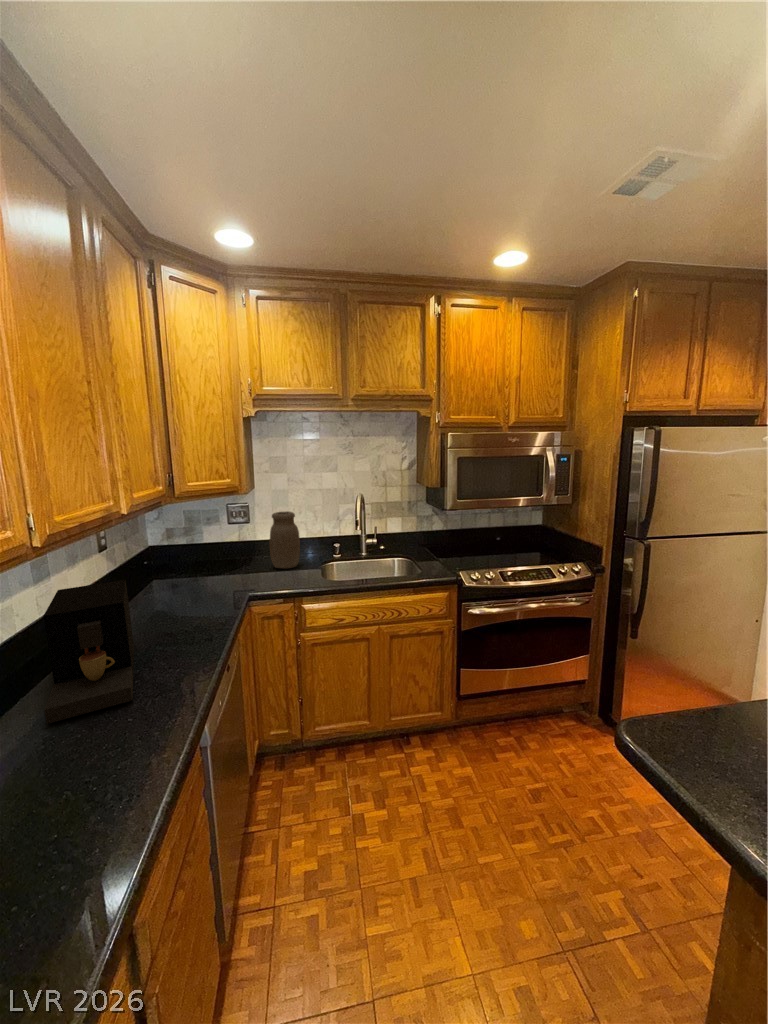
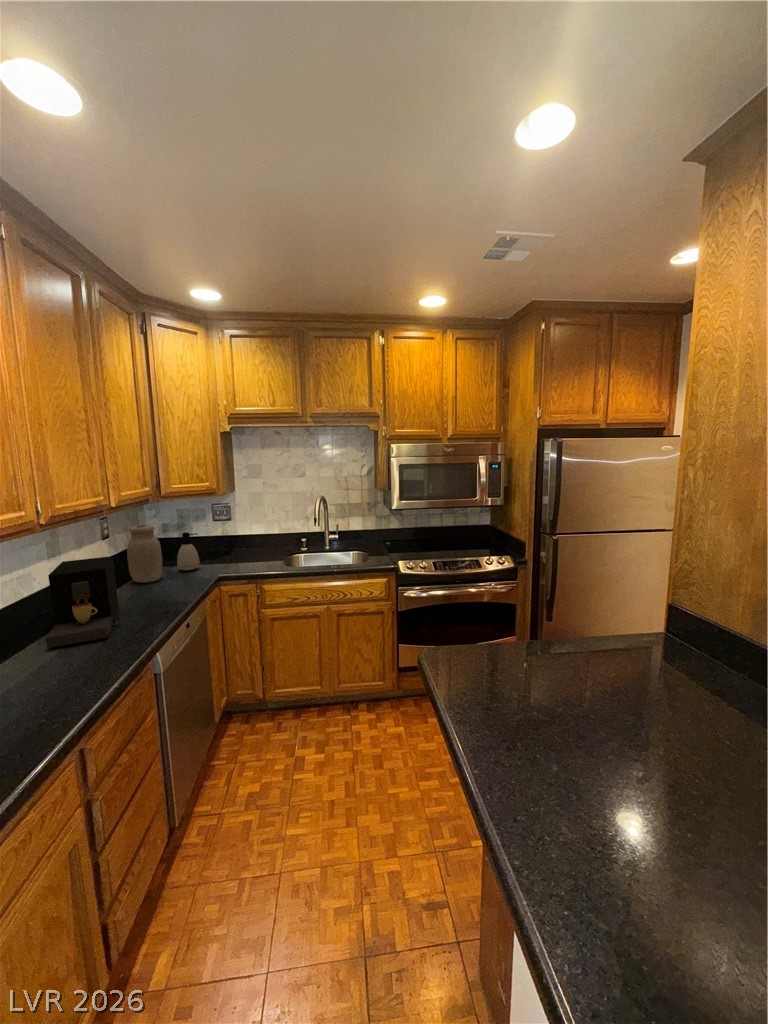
jar: present [269,511,300,569] -> present [127,525,162,583]
soap dispenser: none [194,540,221,587] -> present [177,532,200,570]

